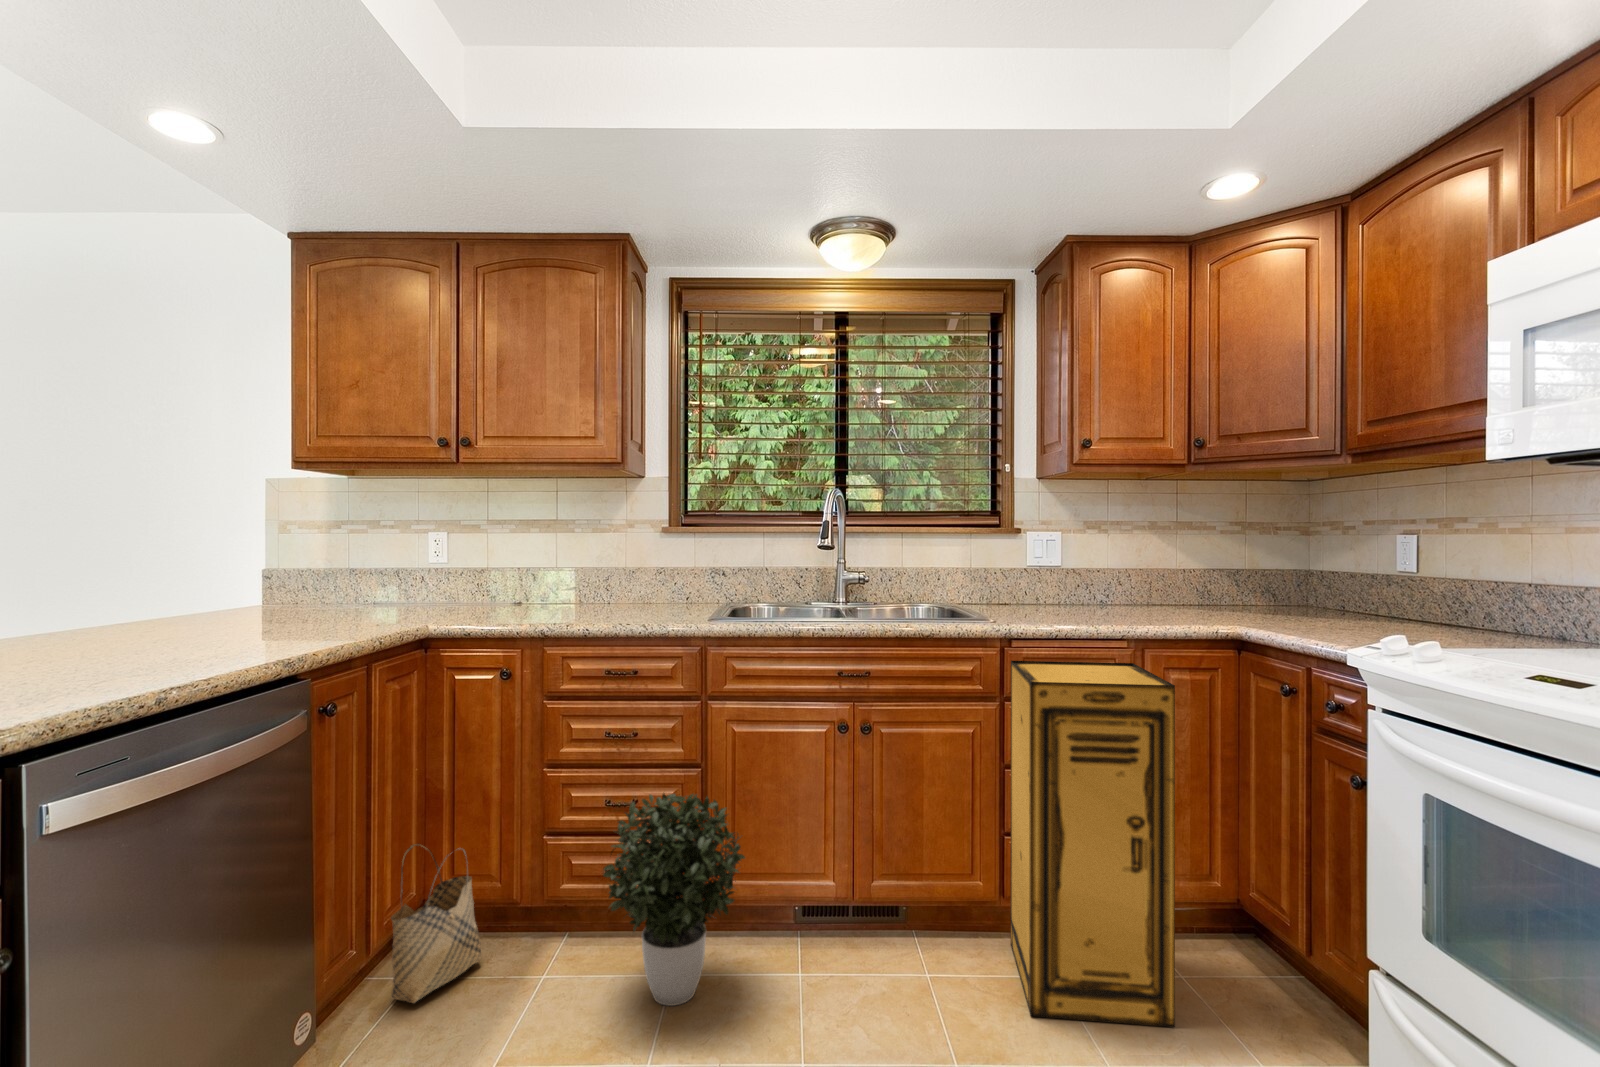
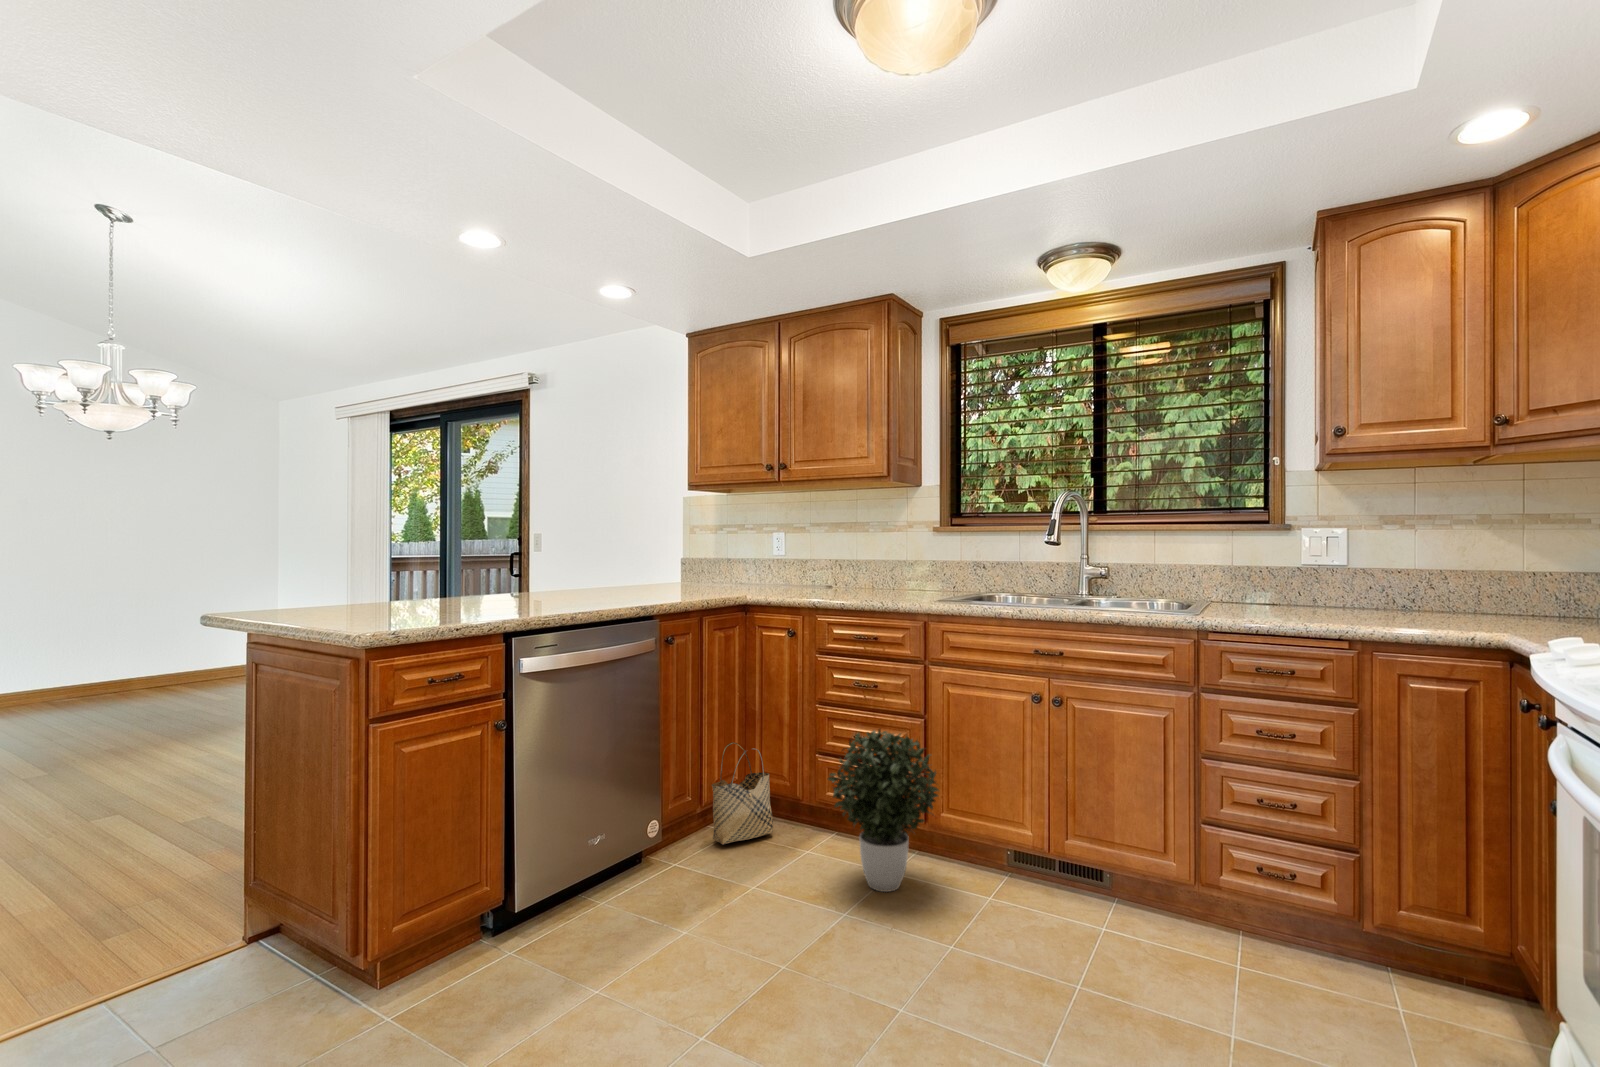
storage cabinet: present [1011,661,1175,1027] -> none [1174,653,1348,1040]

